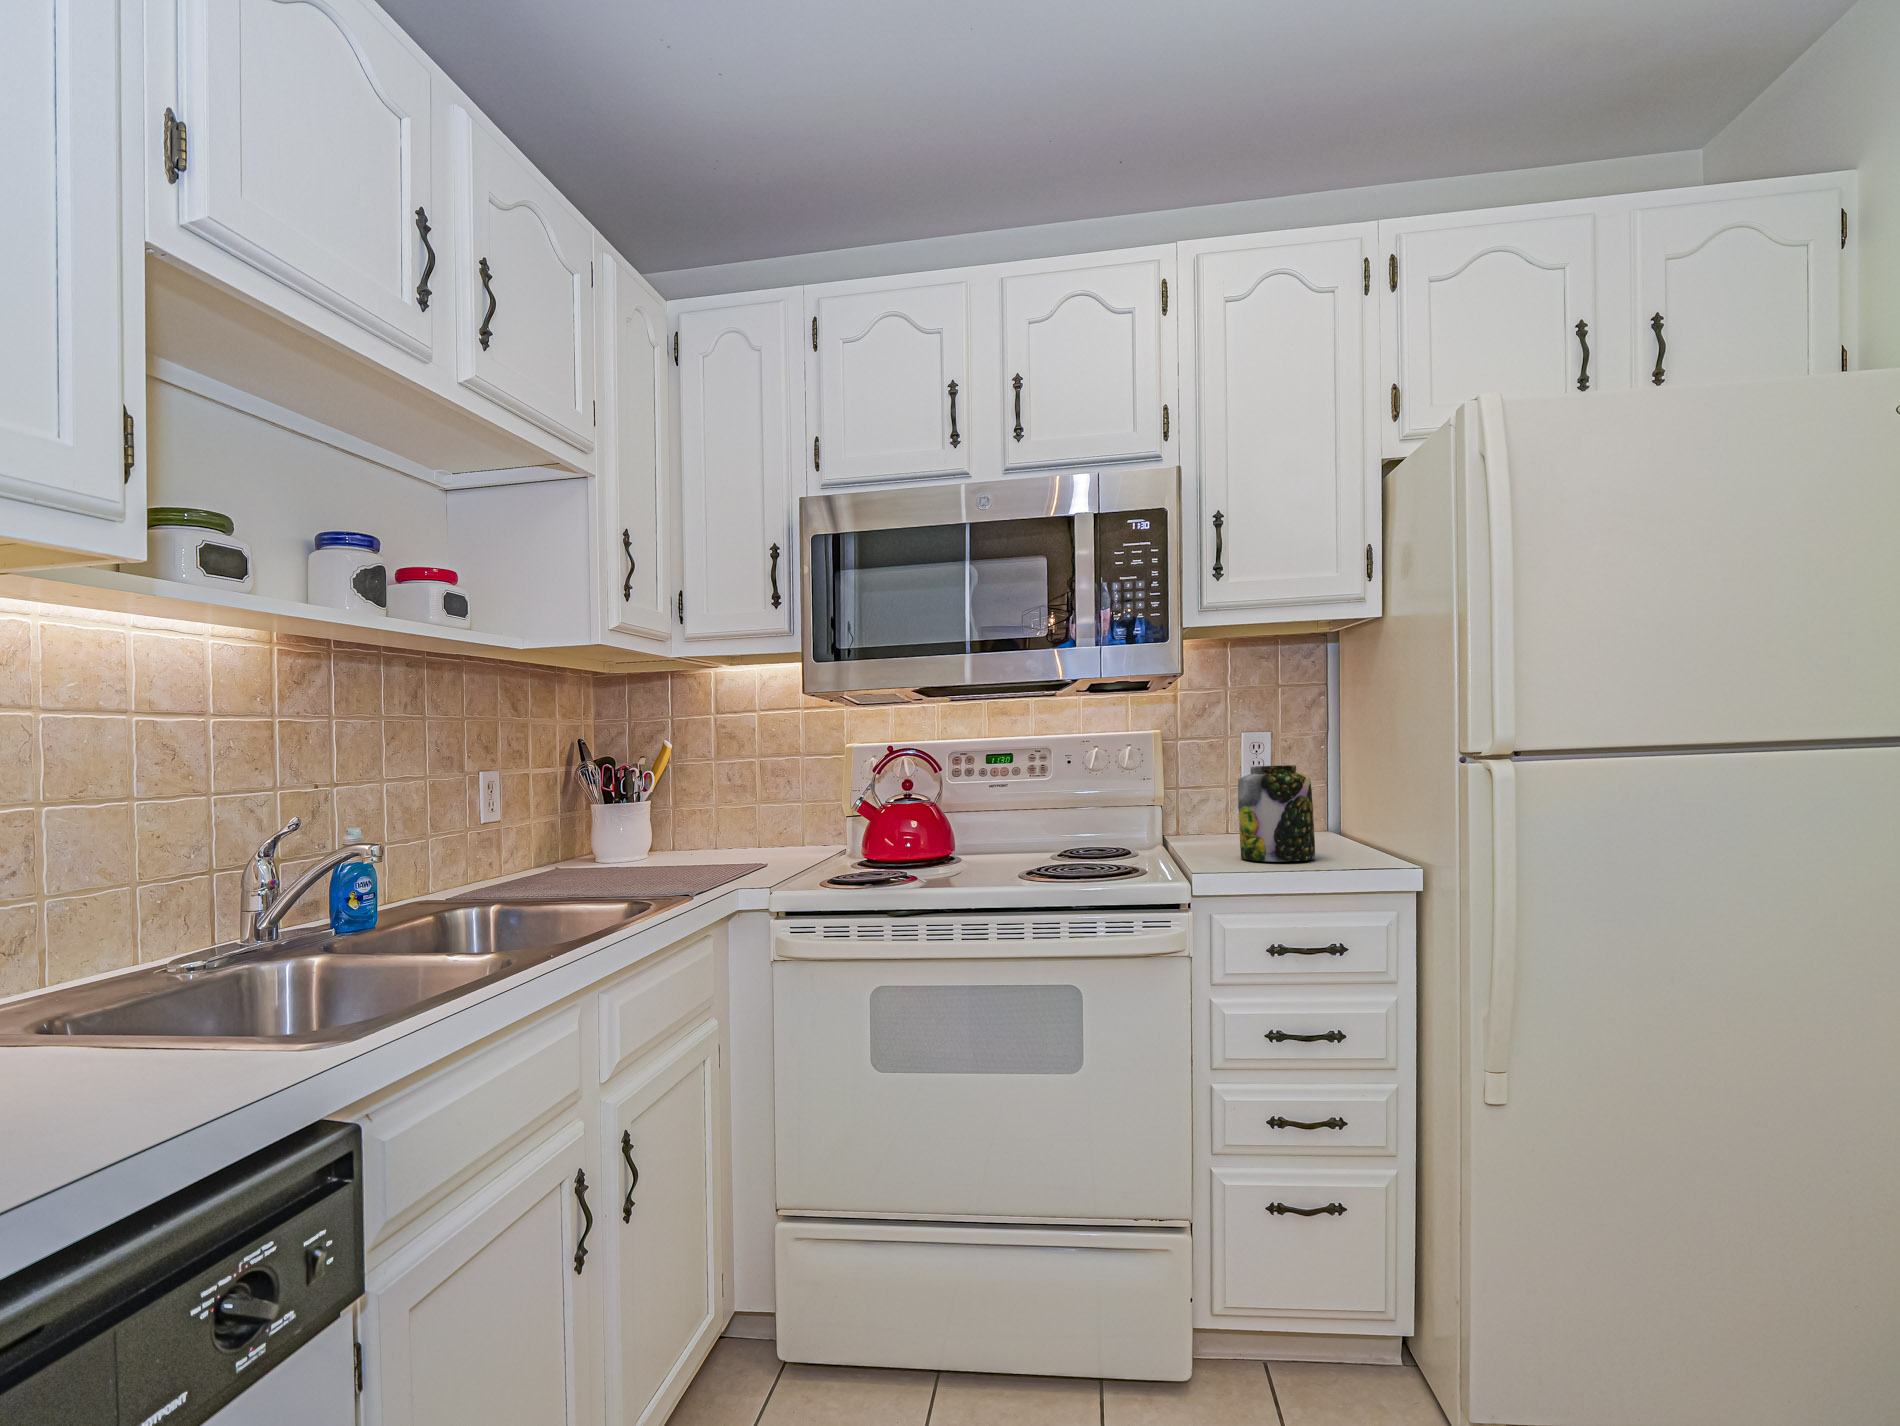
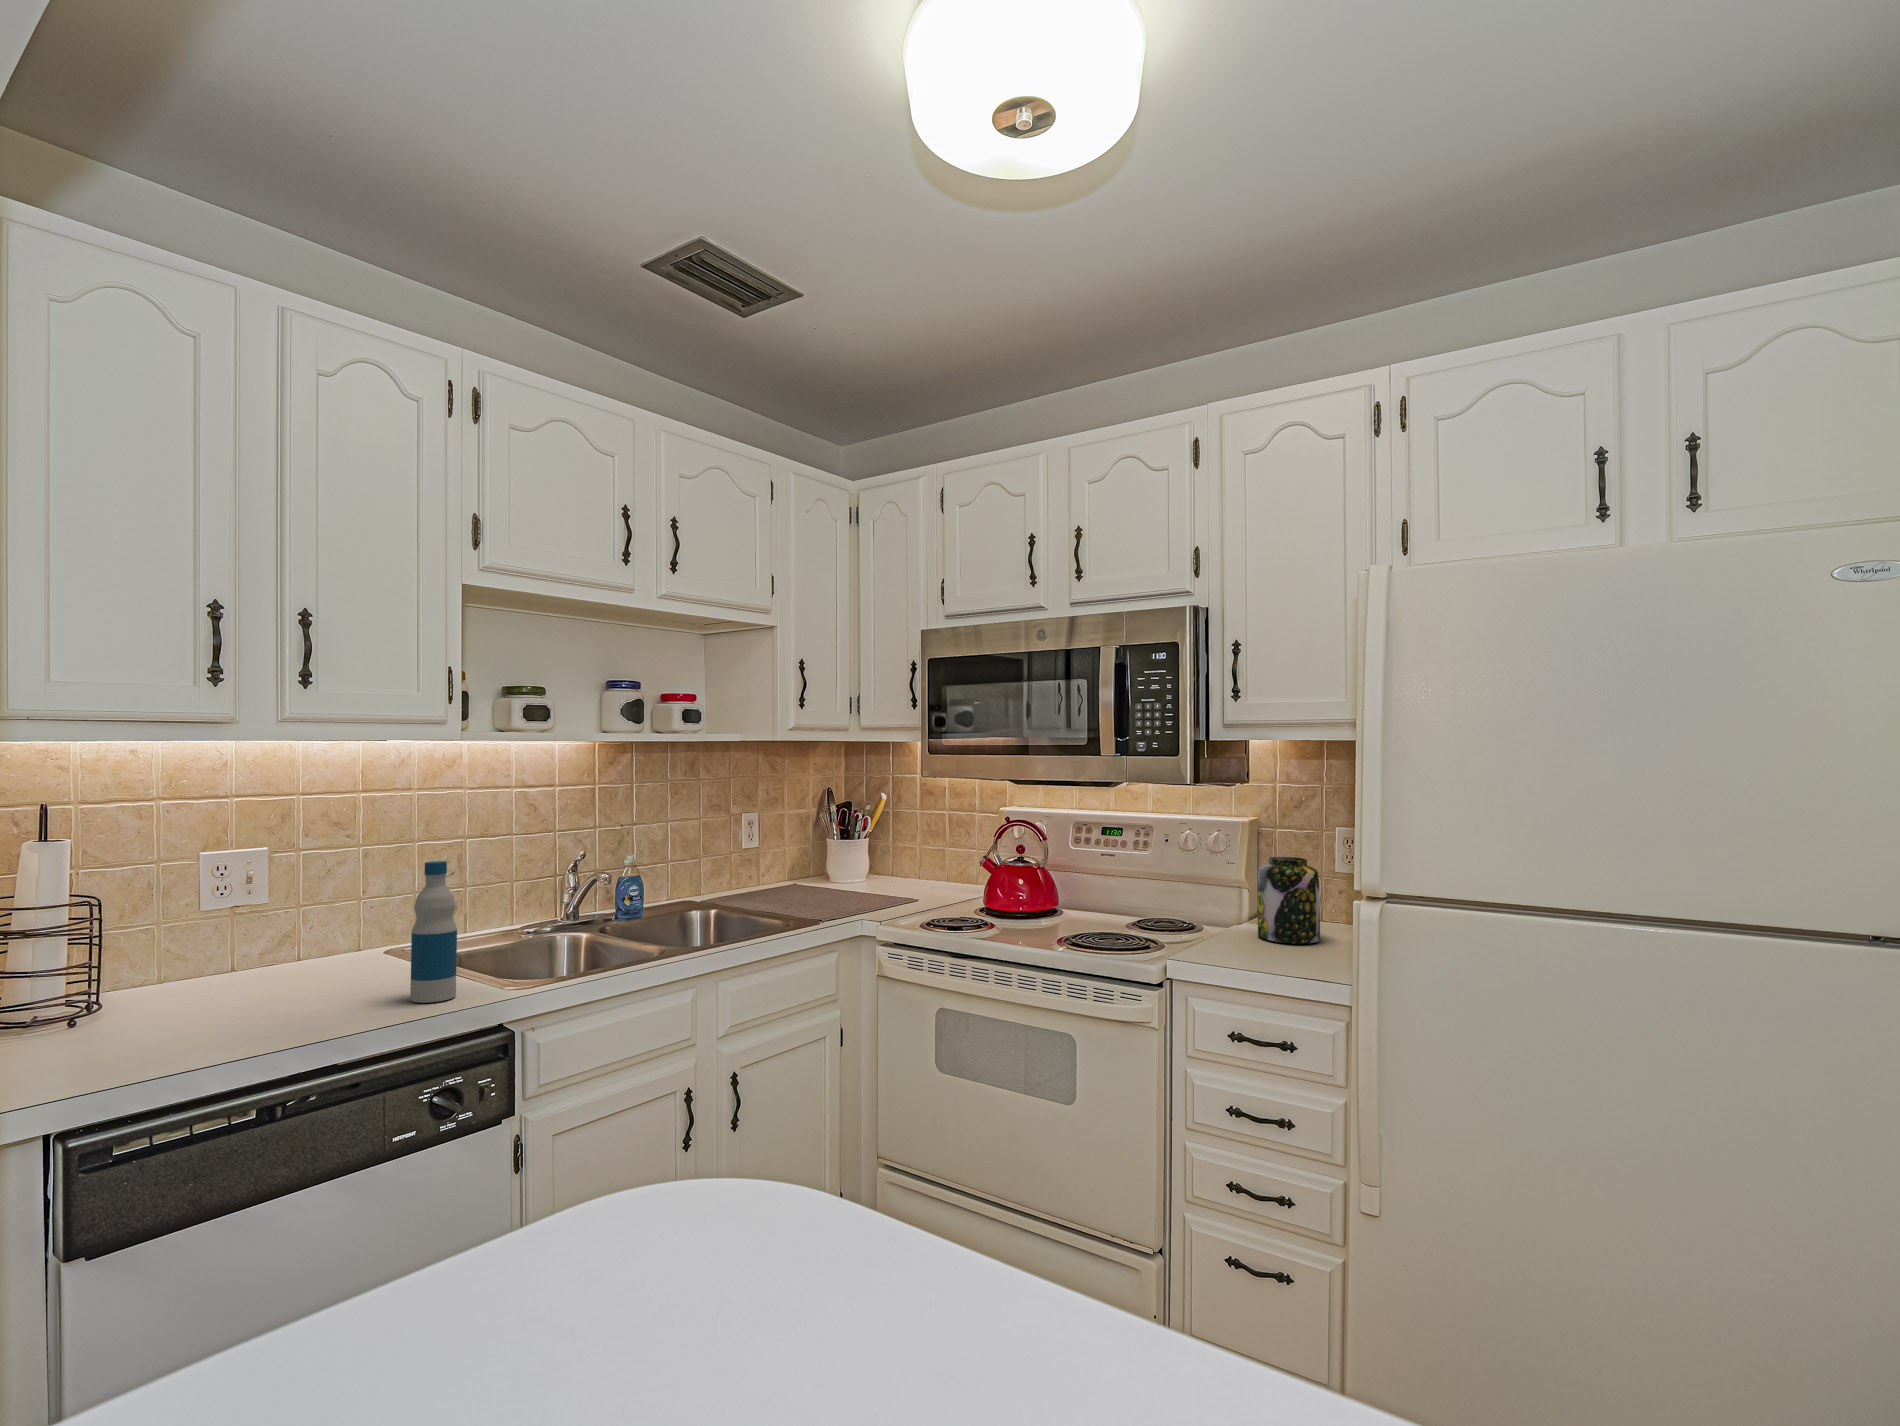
bottle: none [93,795,205,1103] -> present [410,861,457,1003]

